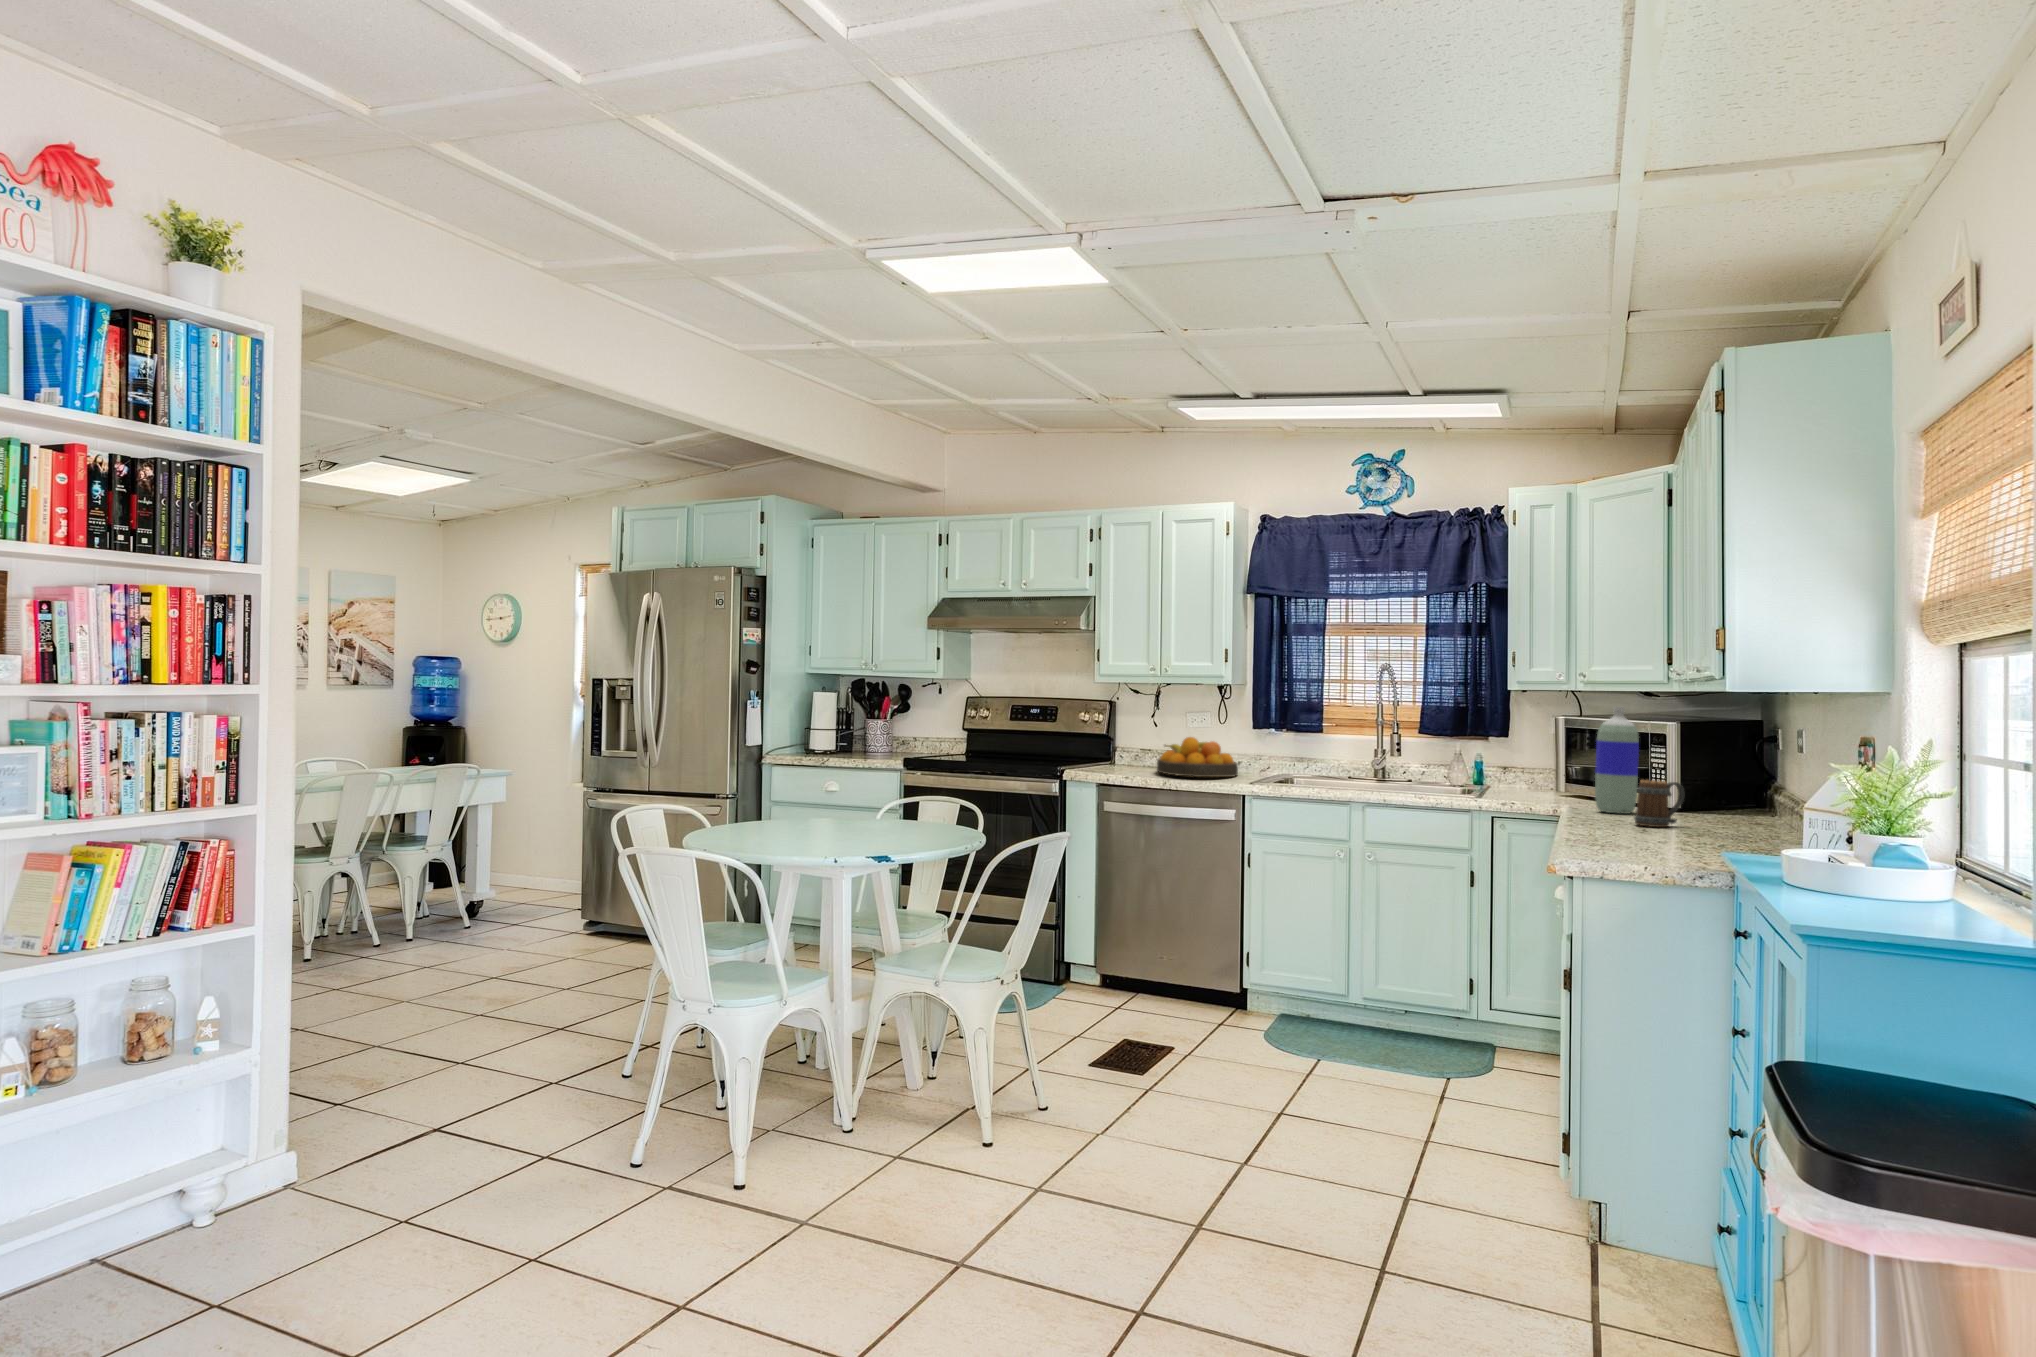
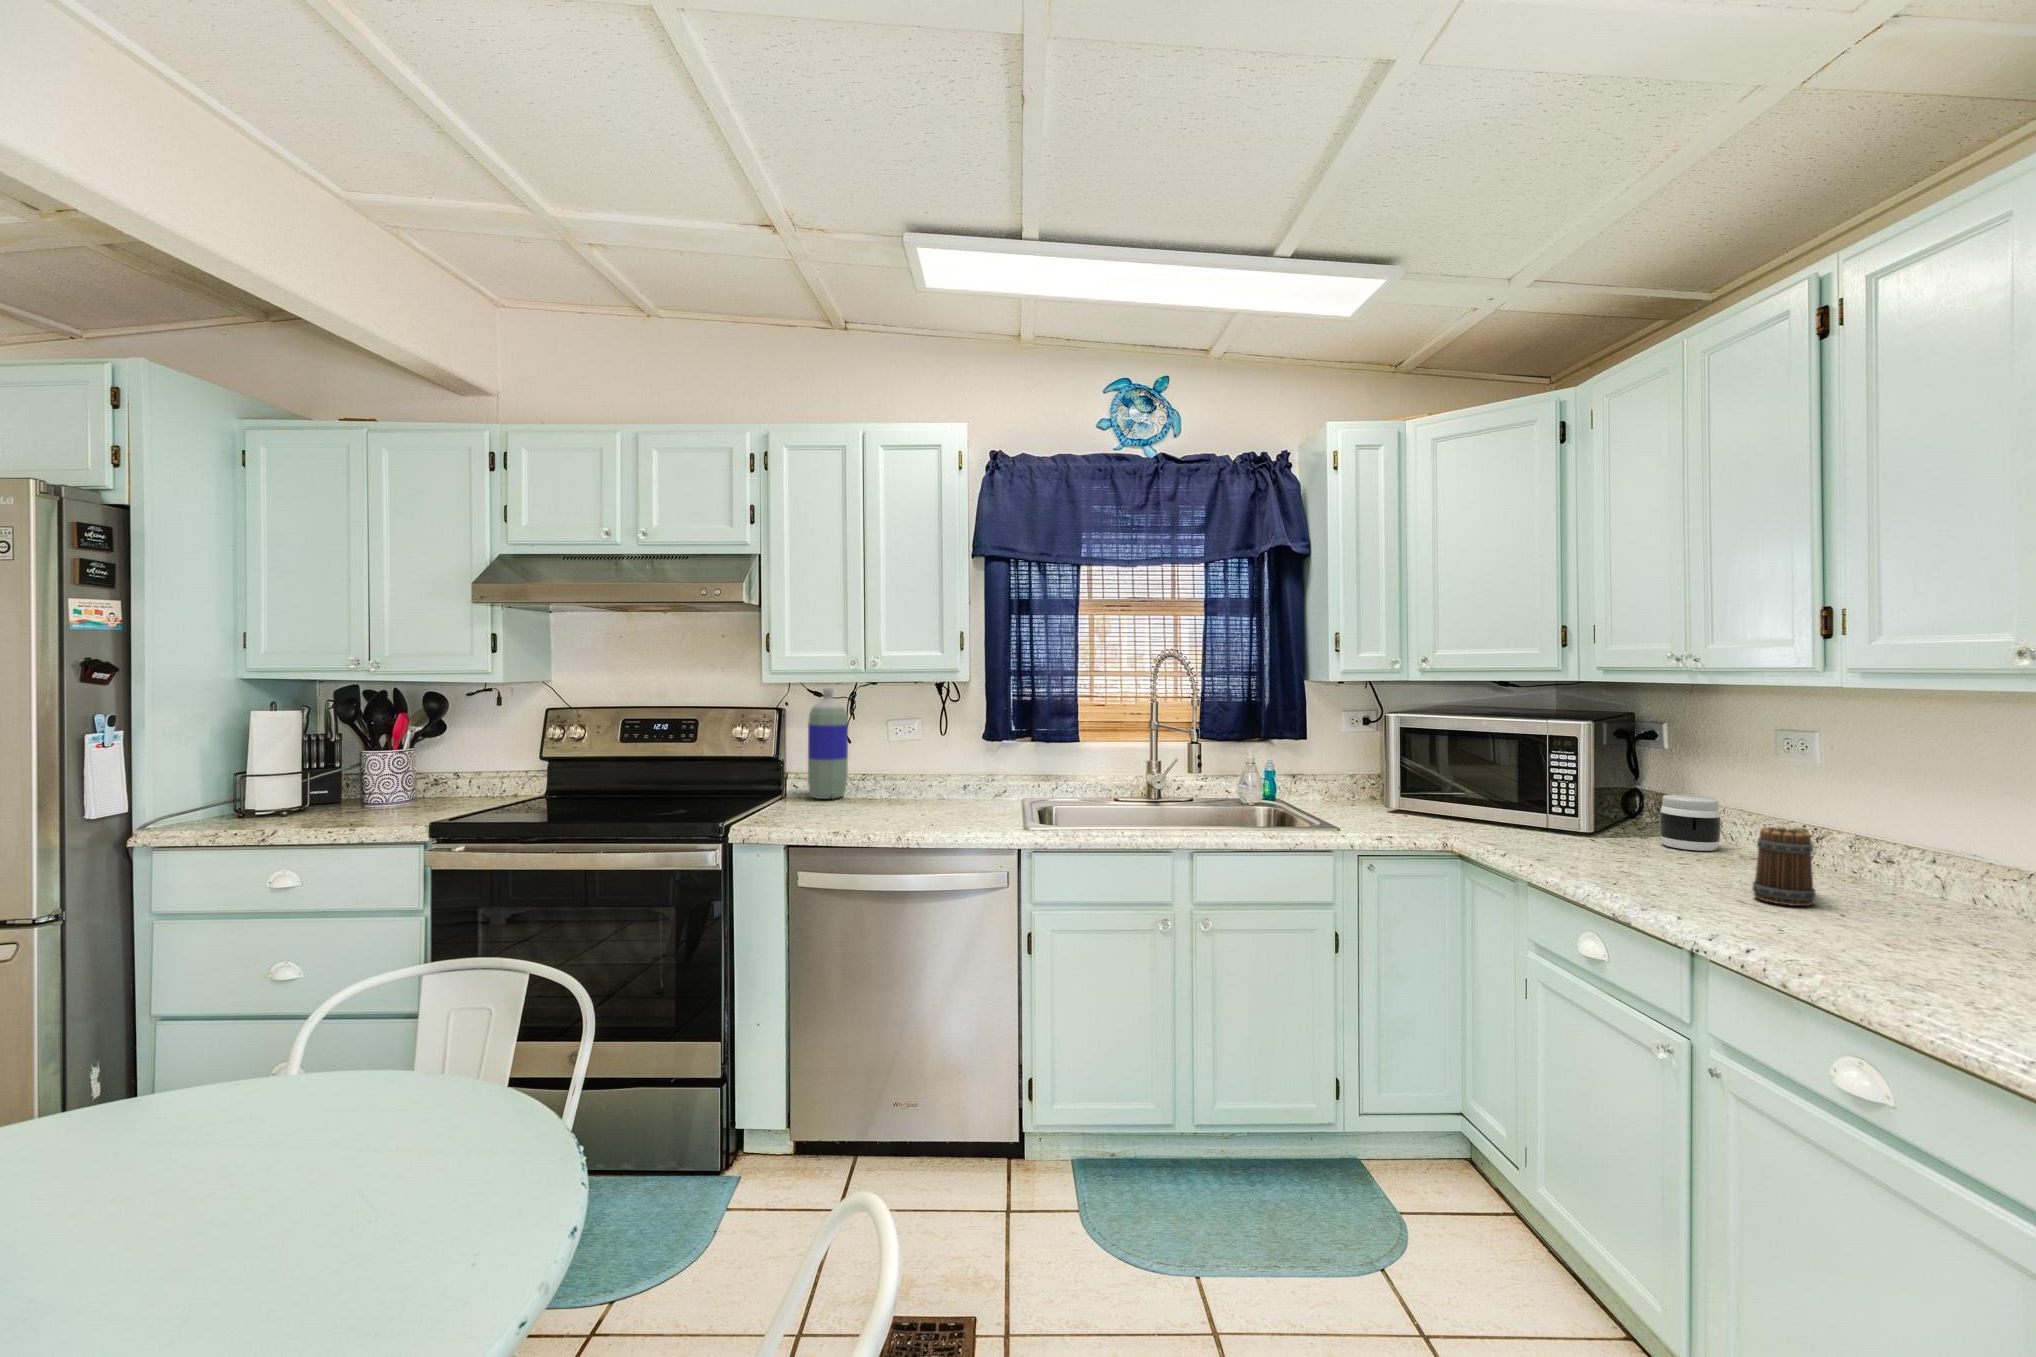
bottle: present [1595,706,1639,814] -> present [808,688,848,799]
fruit bowl: present [1157,737,1238,777] -> none [868,758,985,822]
jar: none [1691,776,1733,816] -> present [1659,794,1720,851]

